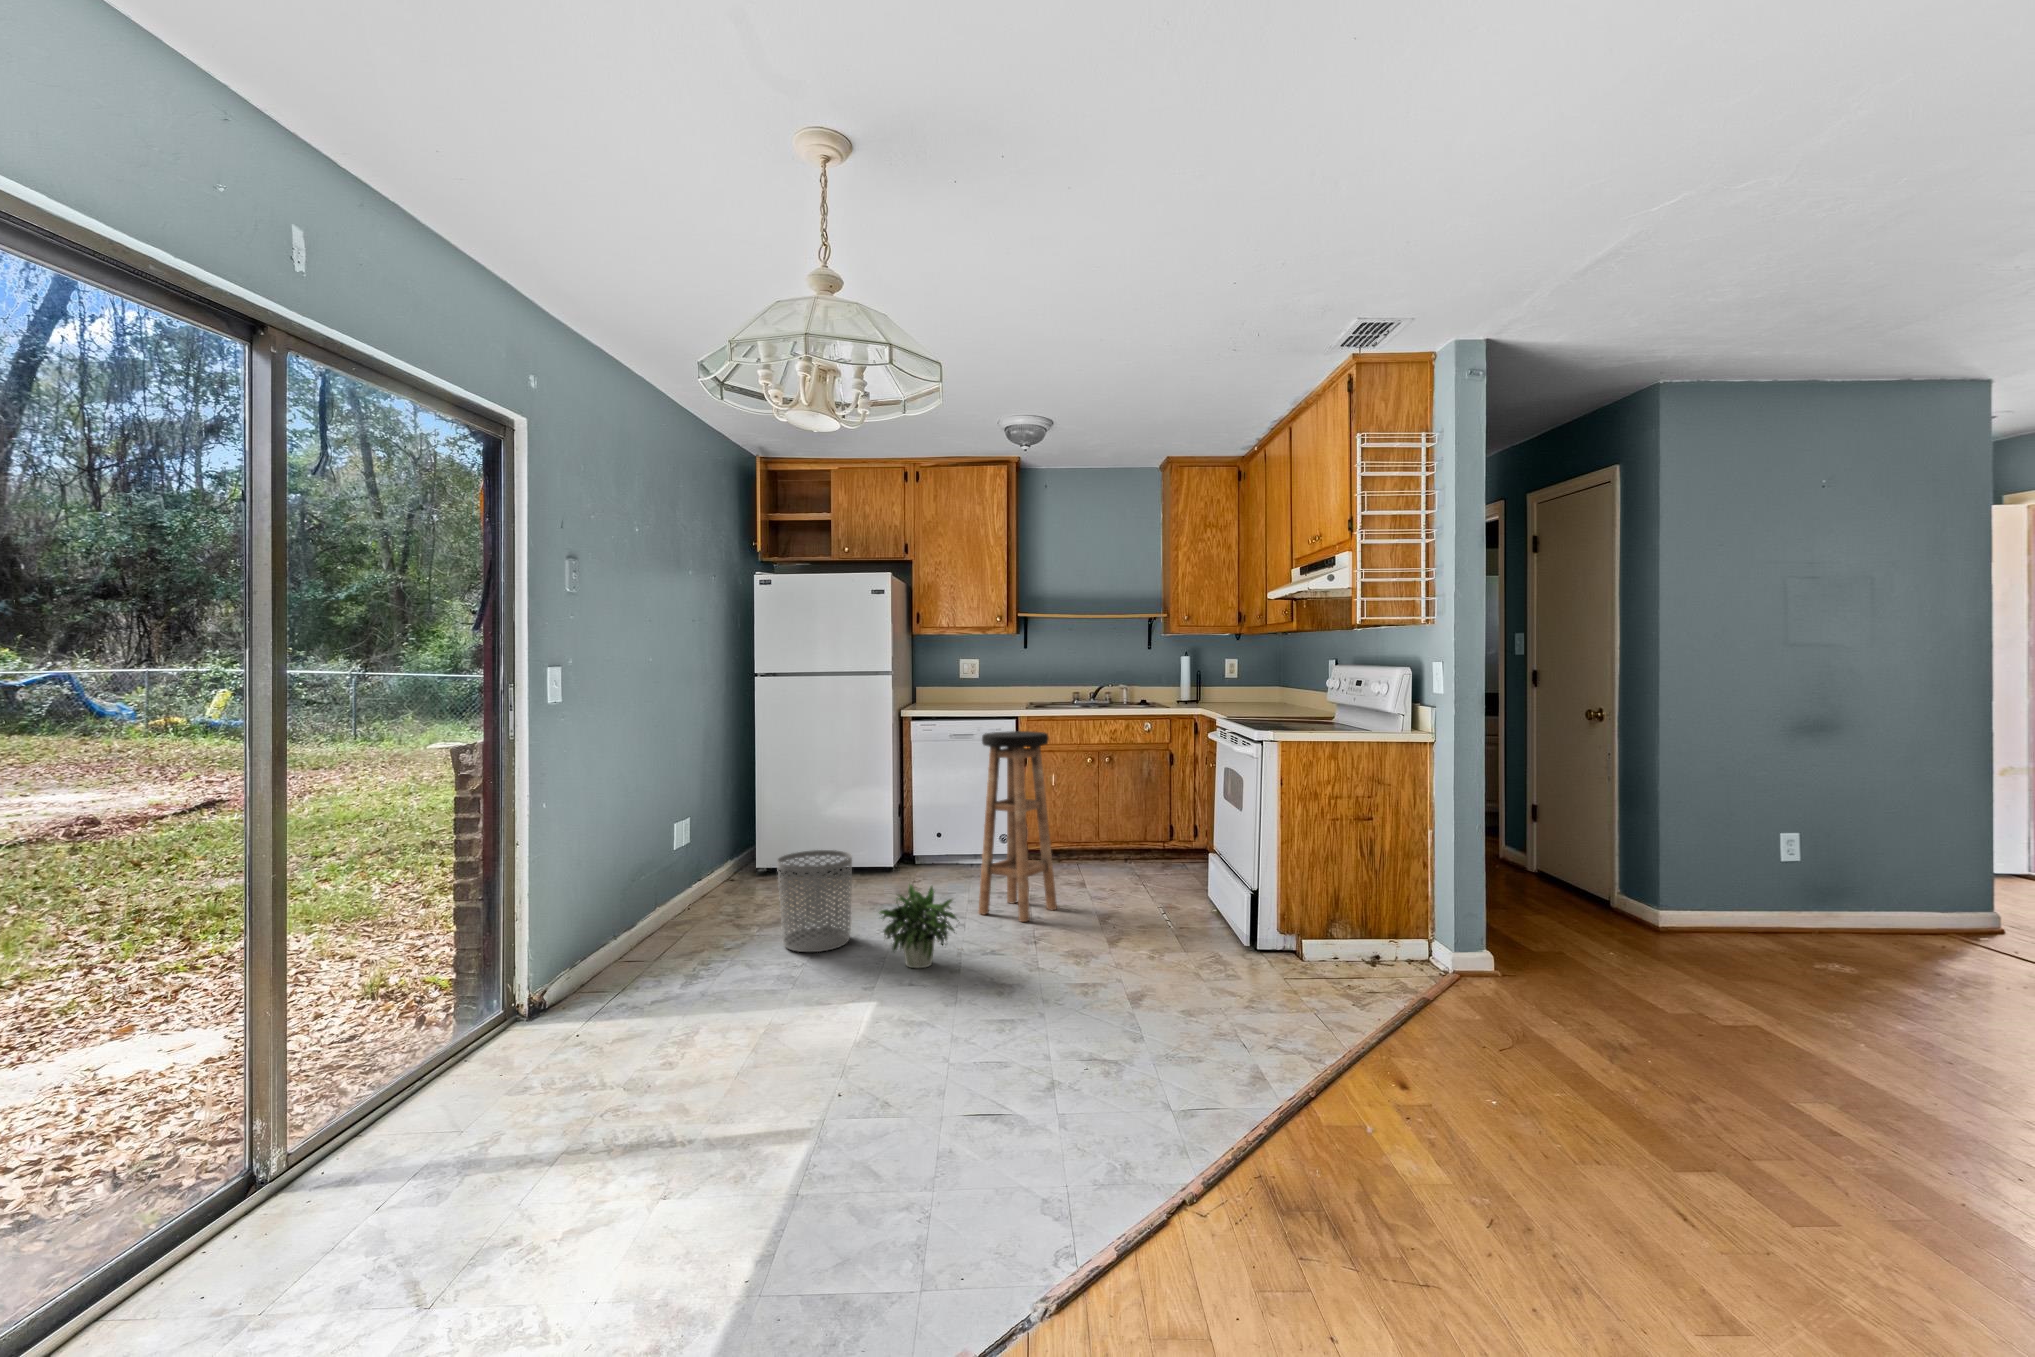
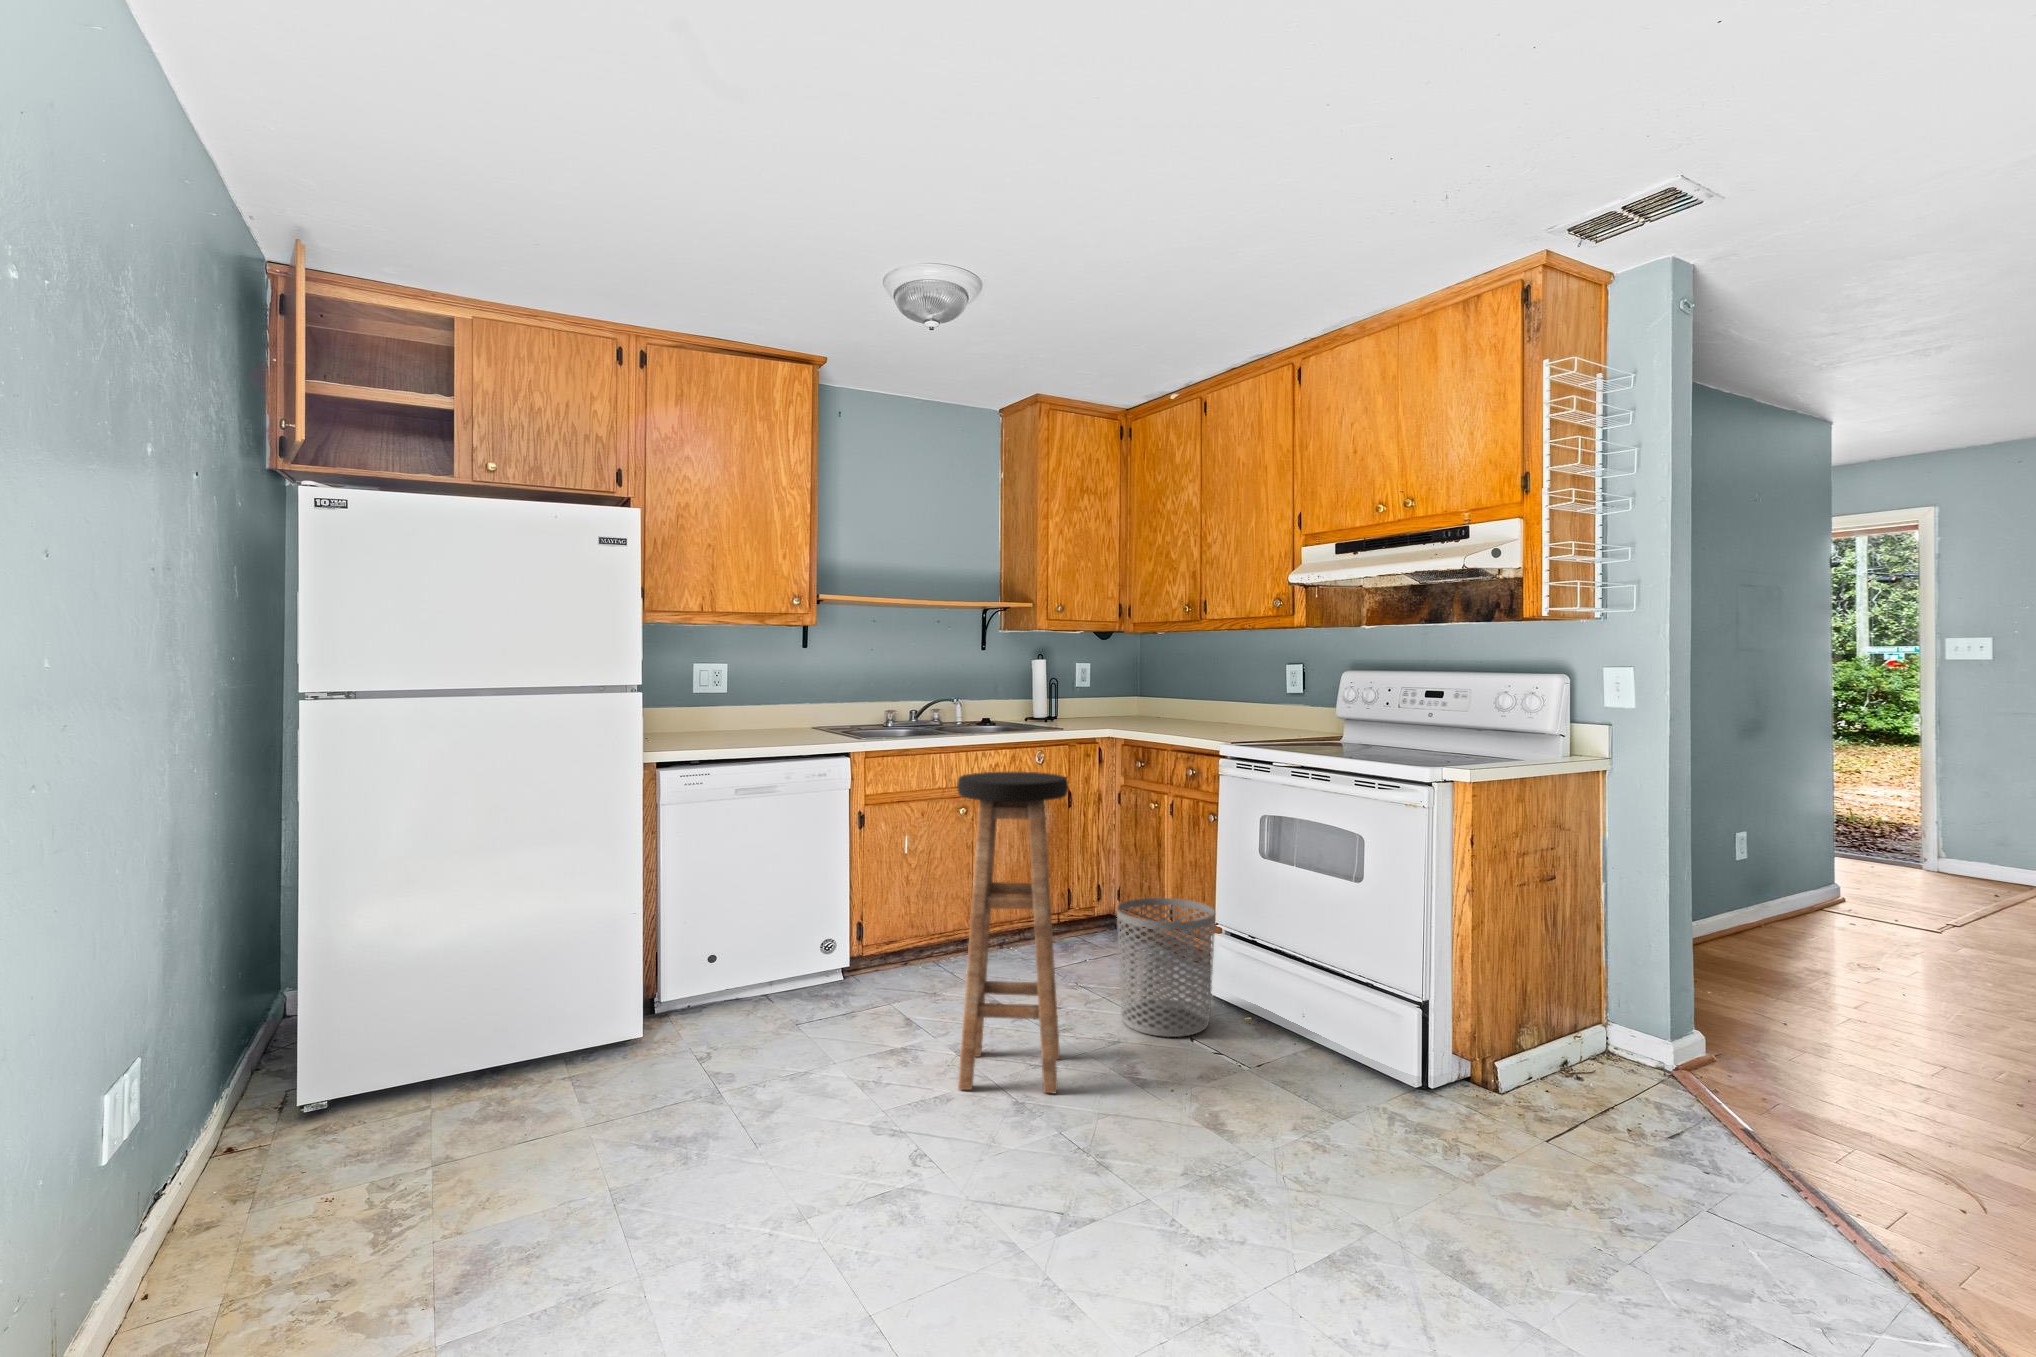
waste bin: present [777,850,852,952] -> present [1117,898,1215,1037]
potted plant: present [879,884,963,968] -> none [952,1073,1096,1254]

